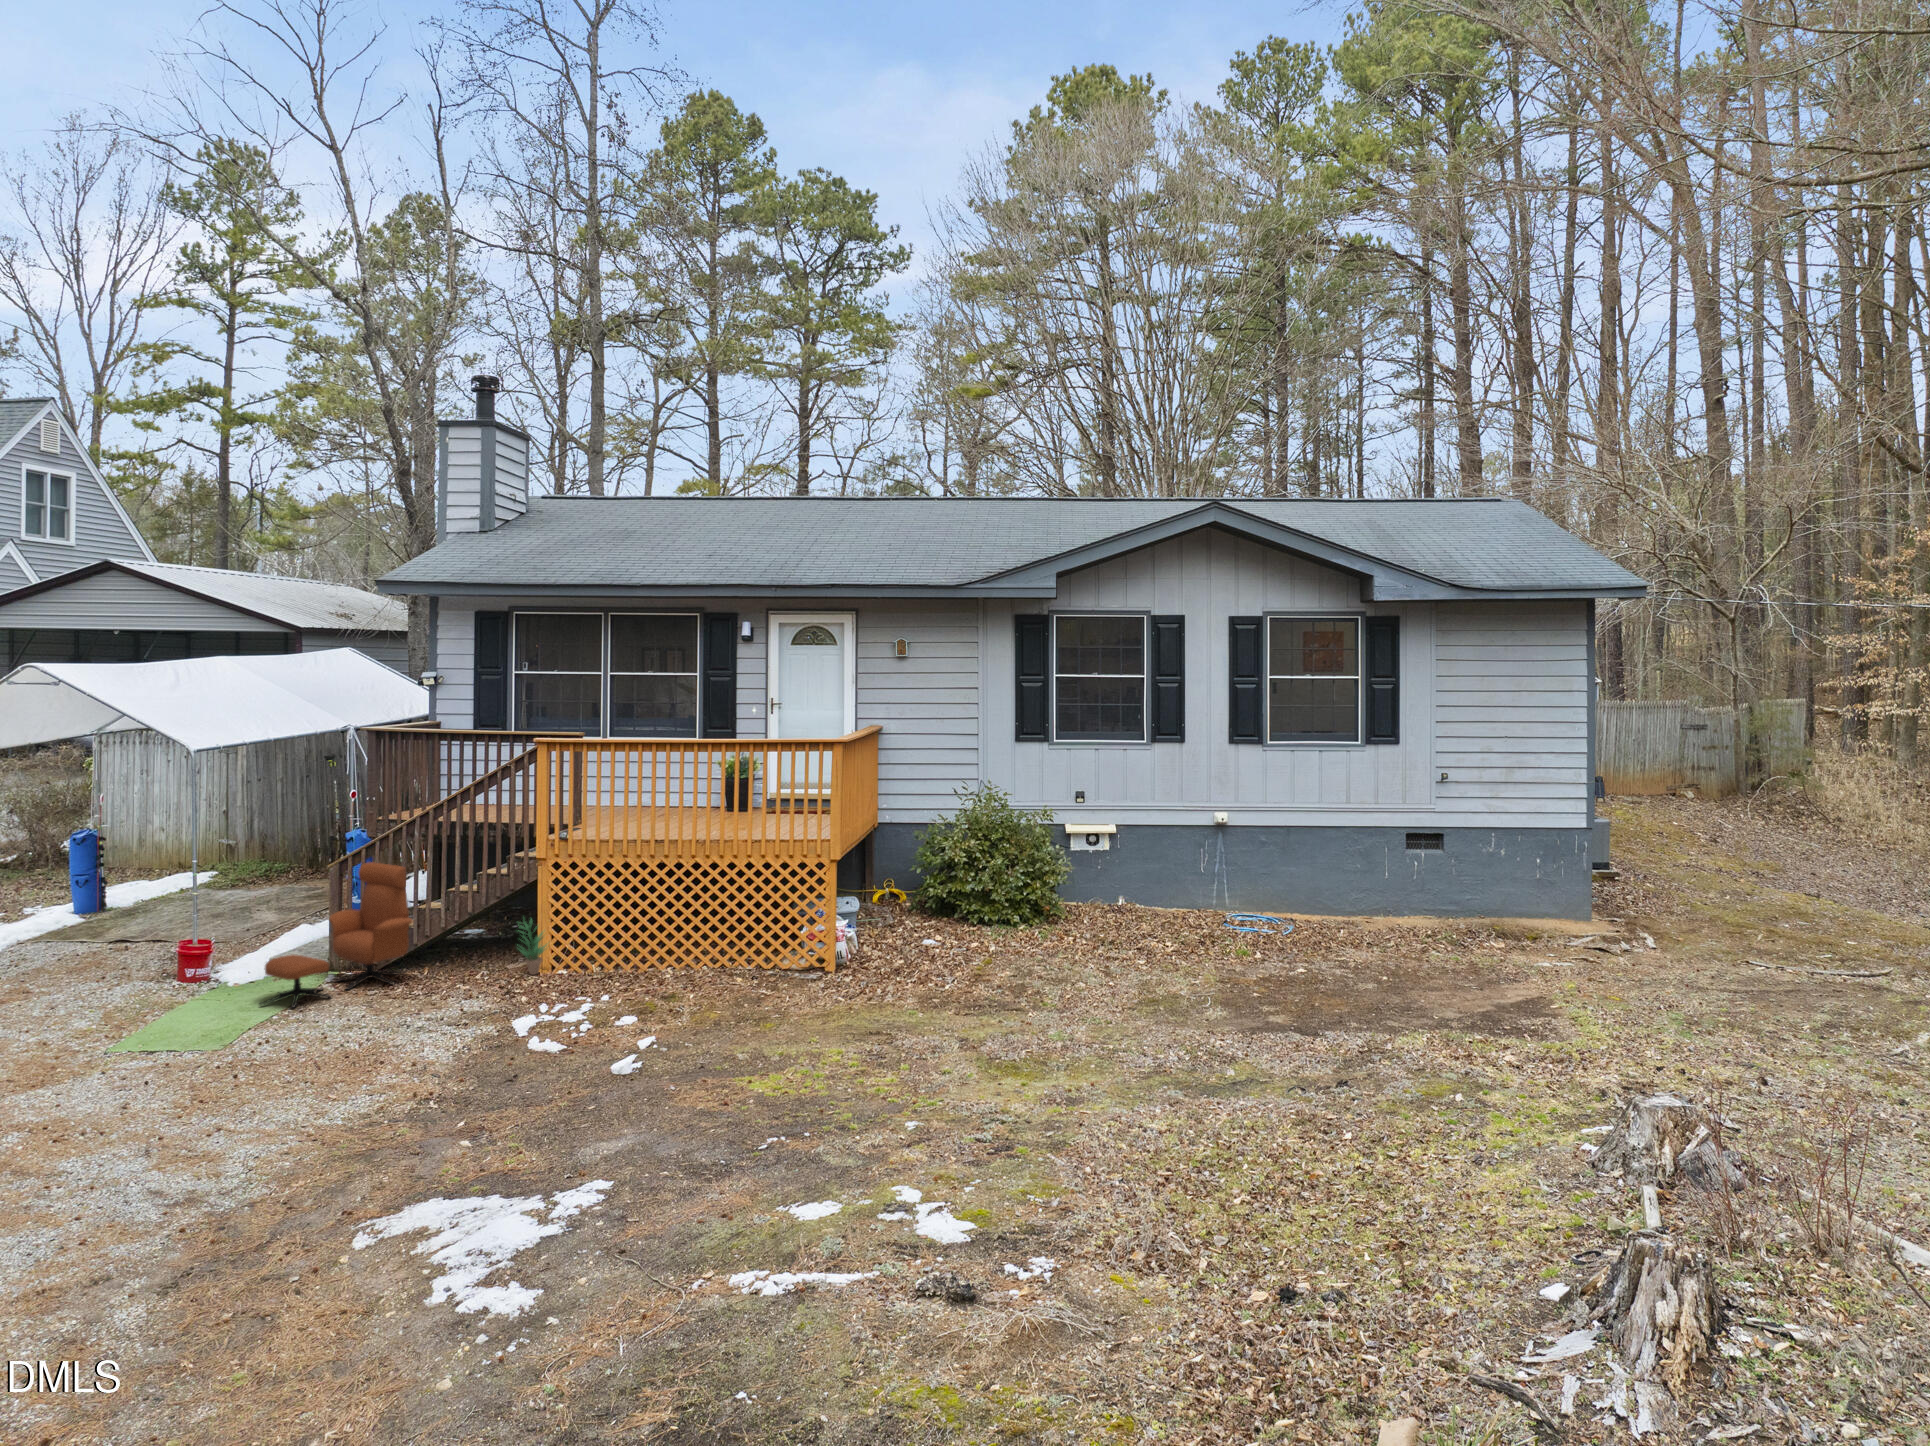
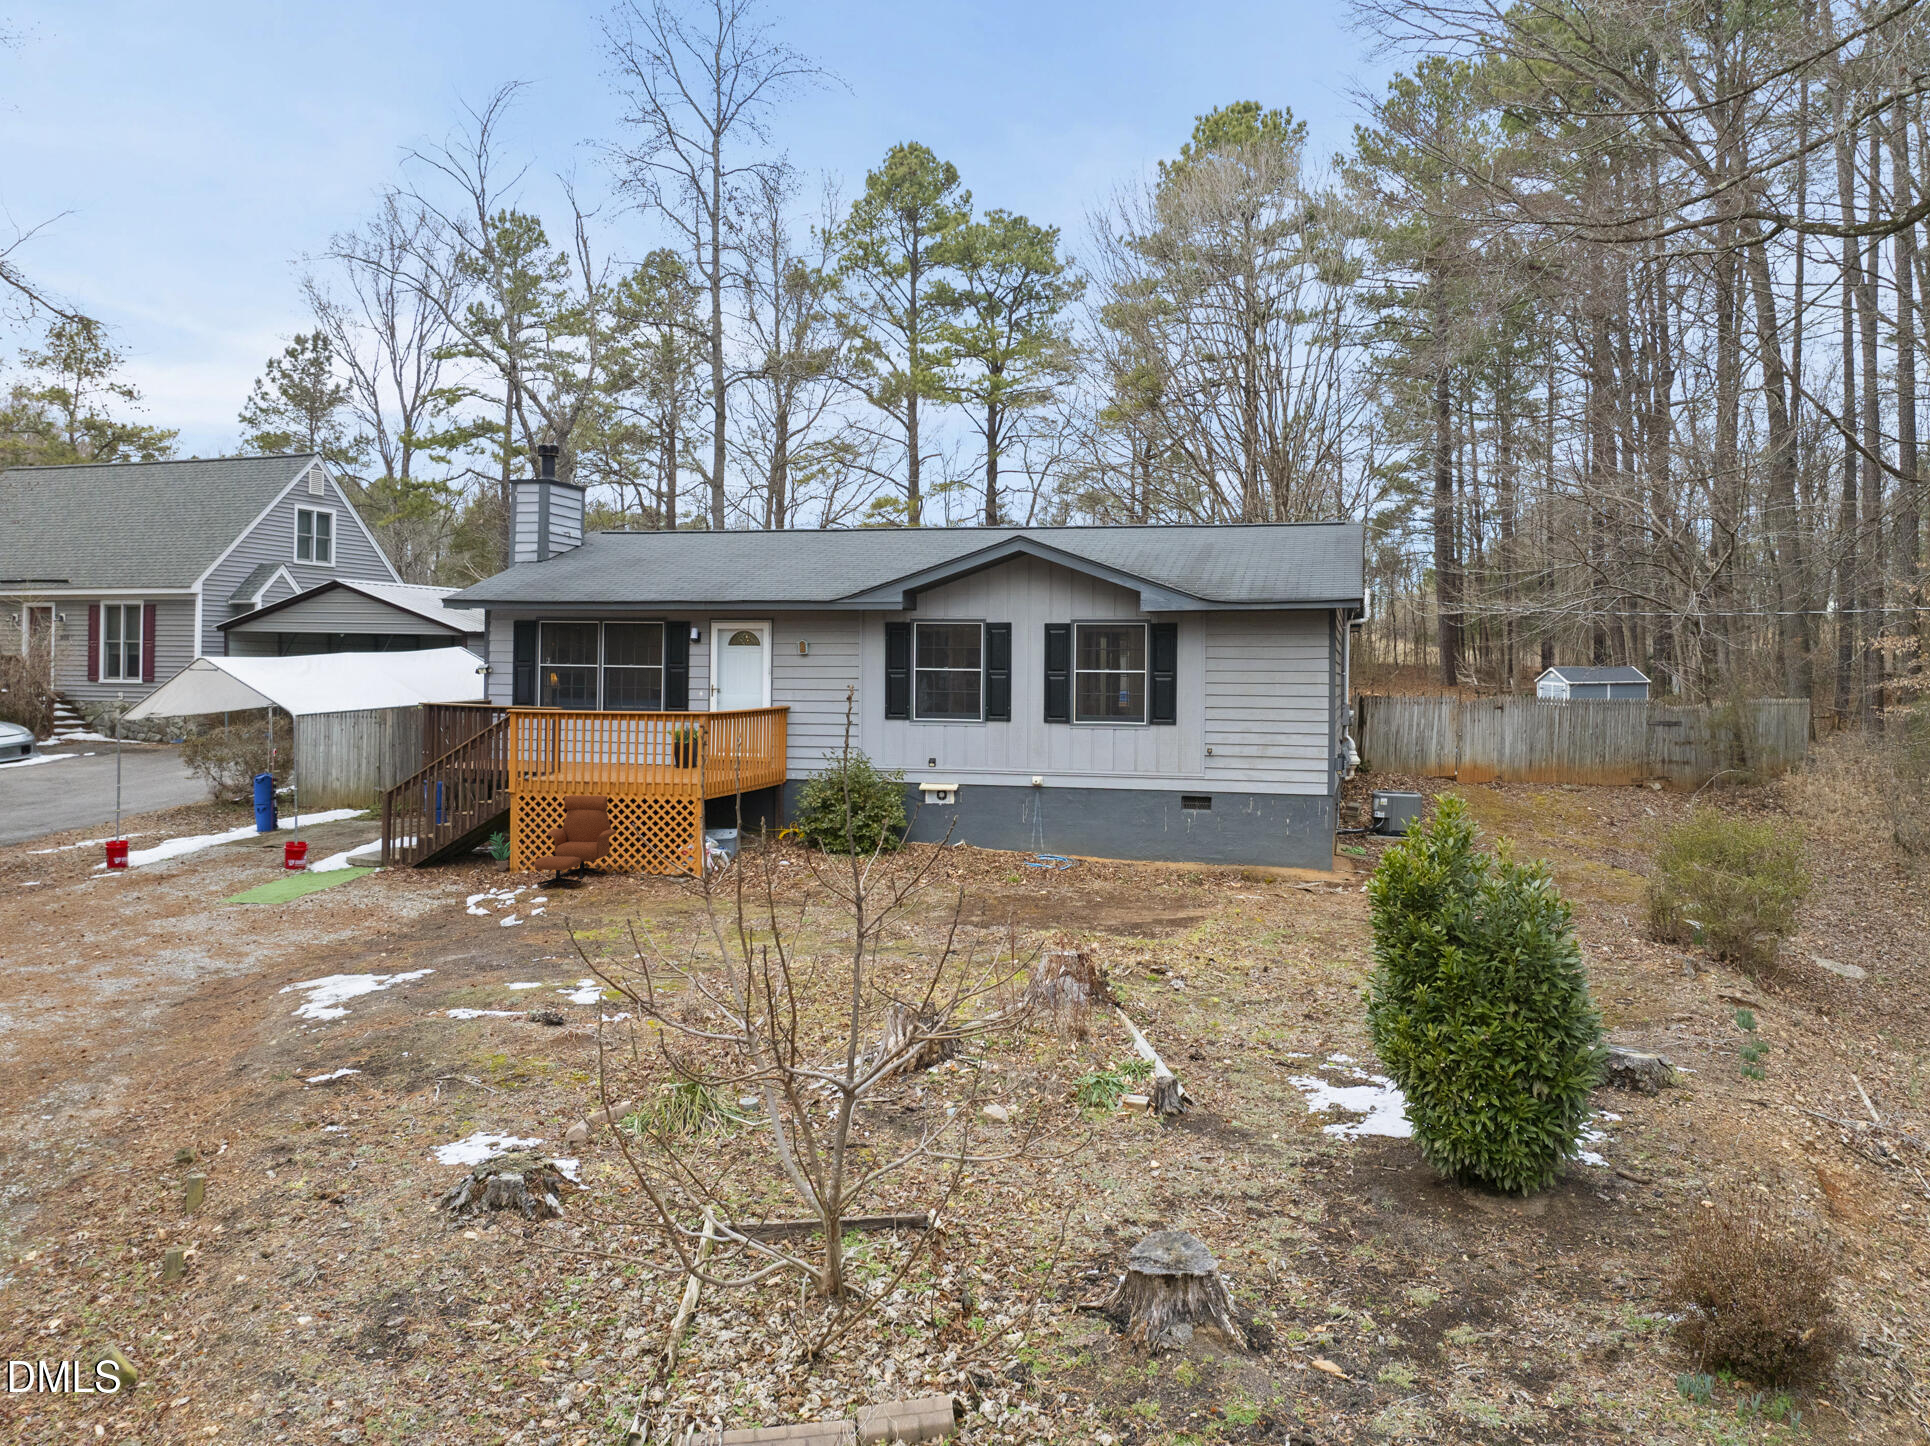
lounge chair: present [259,862,413,1008] -> present [535,795,617,889]

